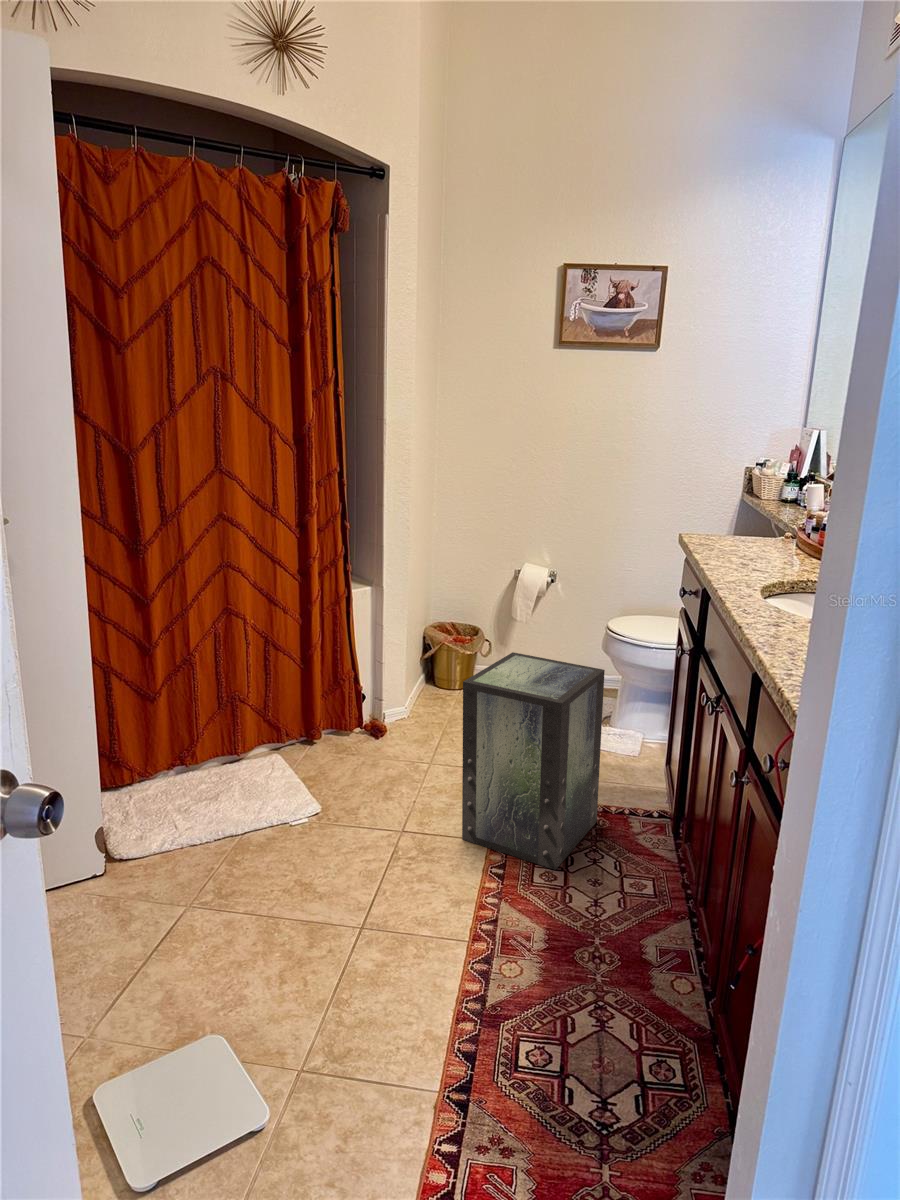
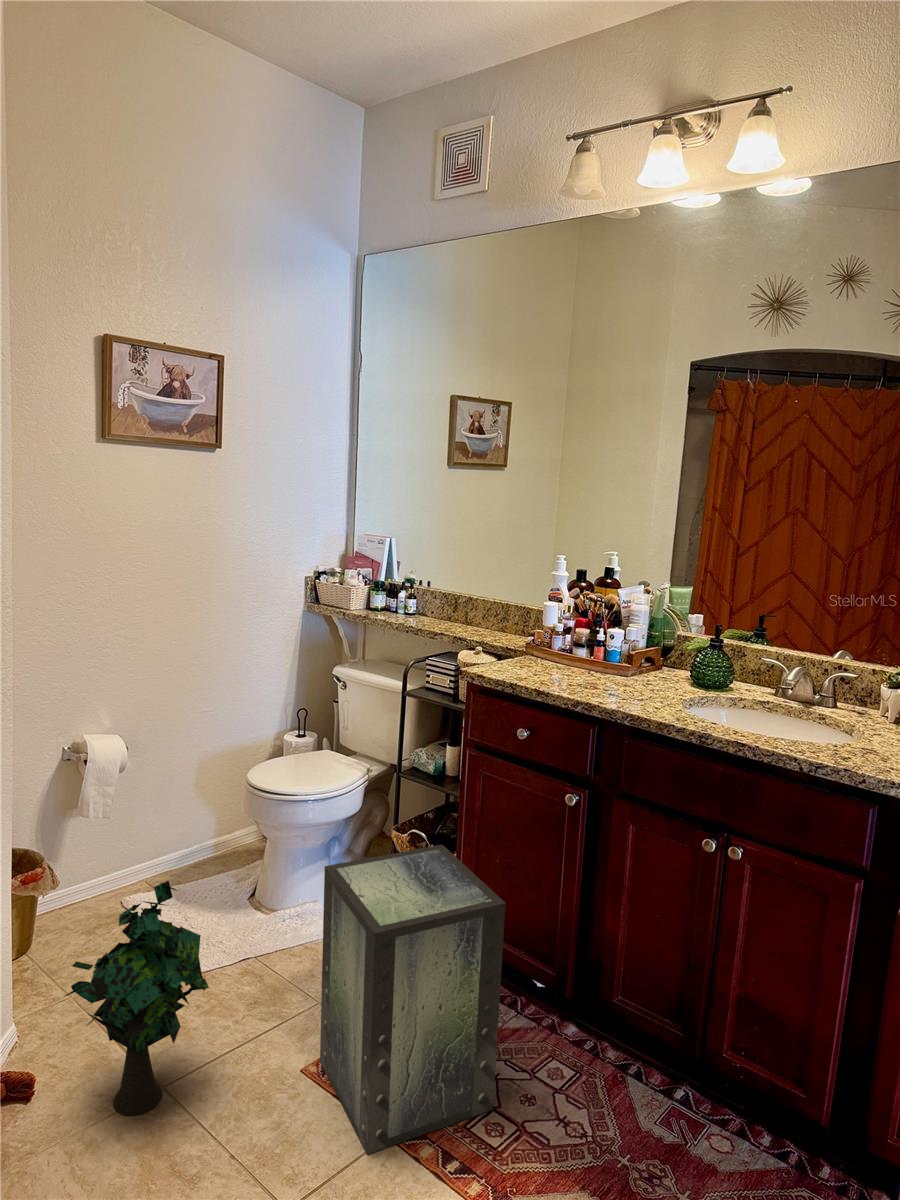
decorative plant: none [376,630,461,767] -> present [64,881,209,1115]

